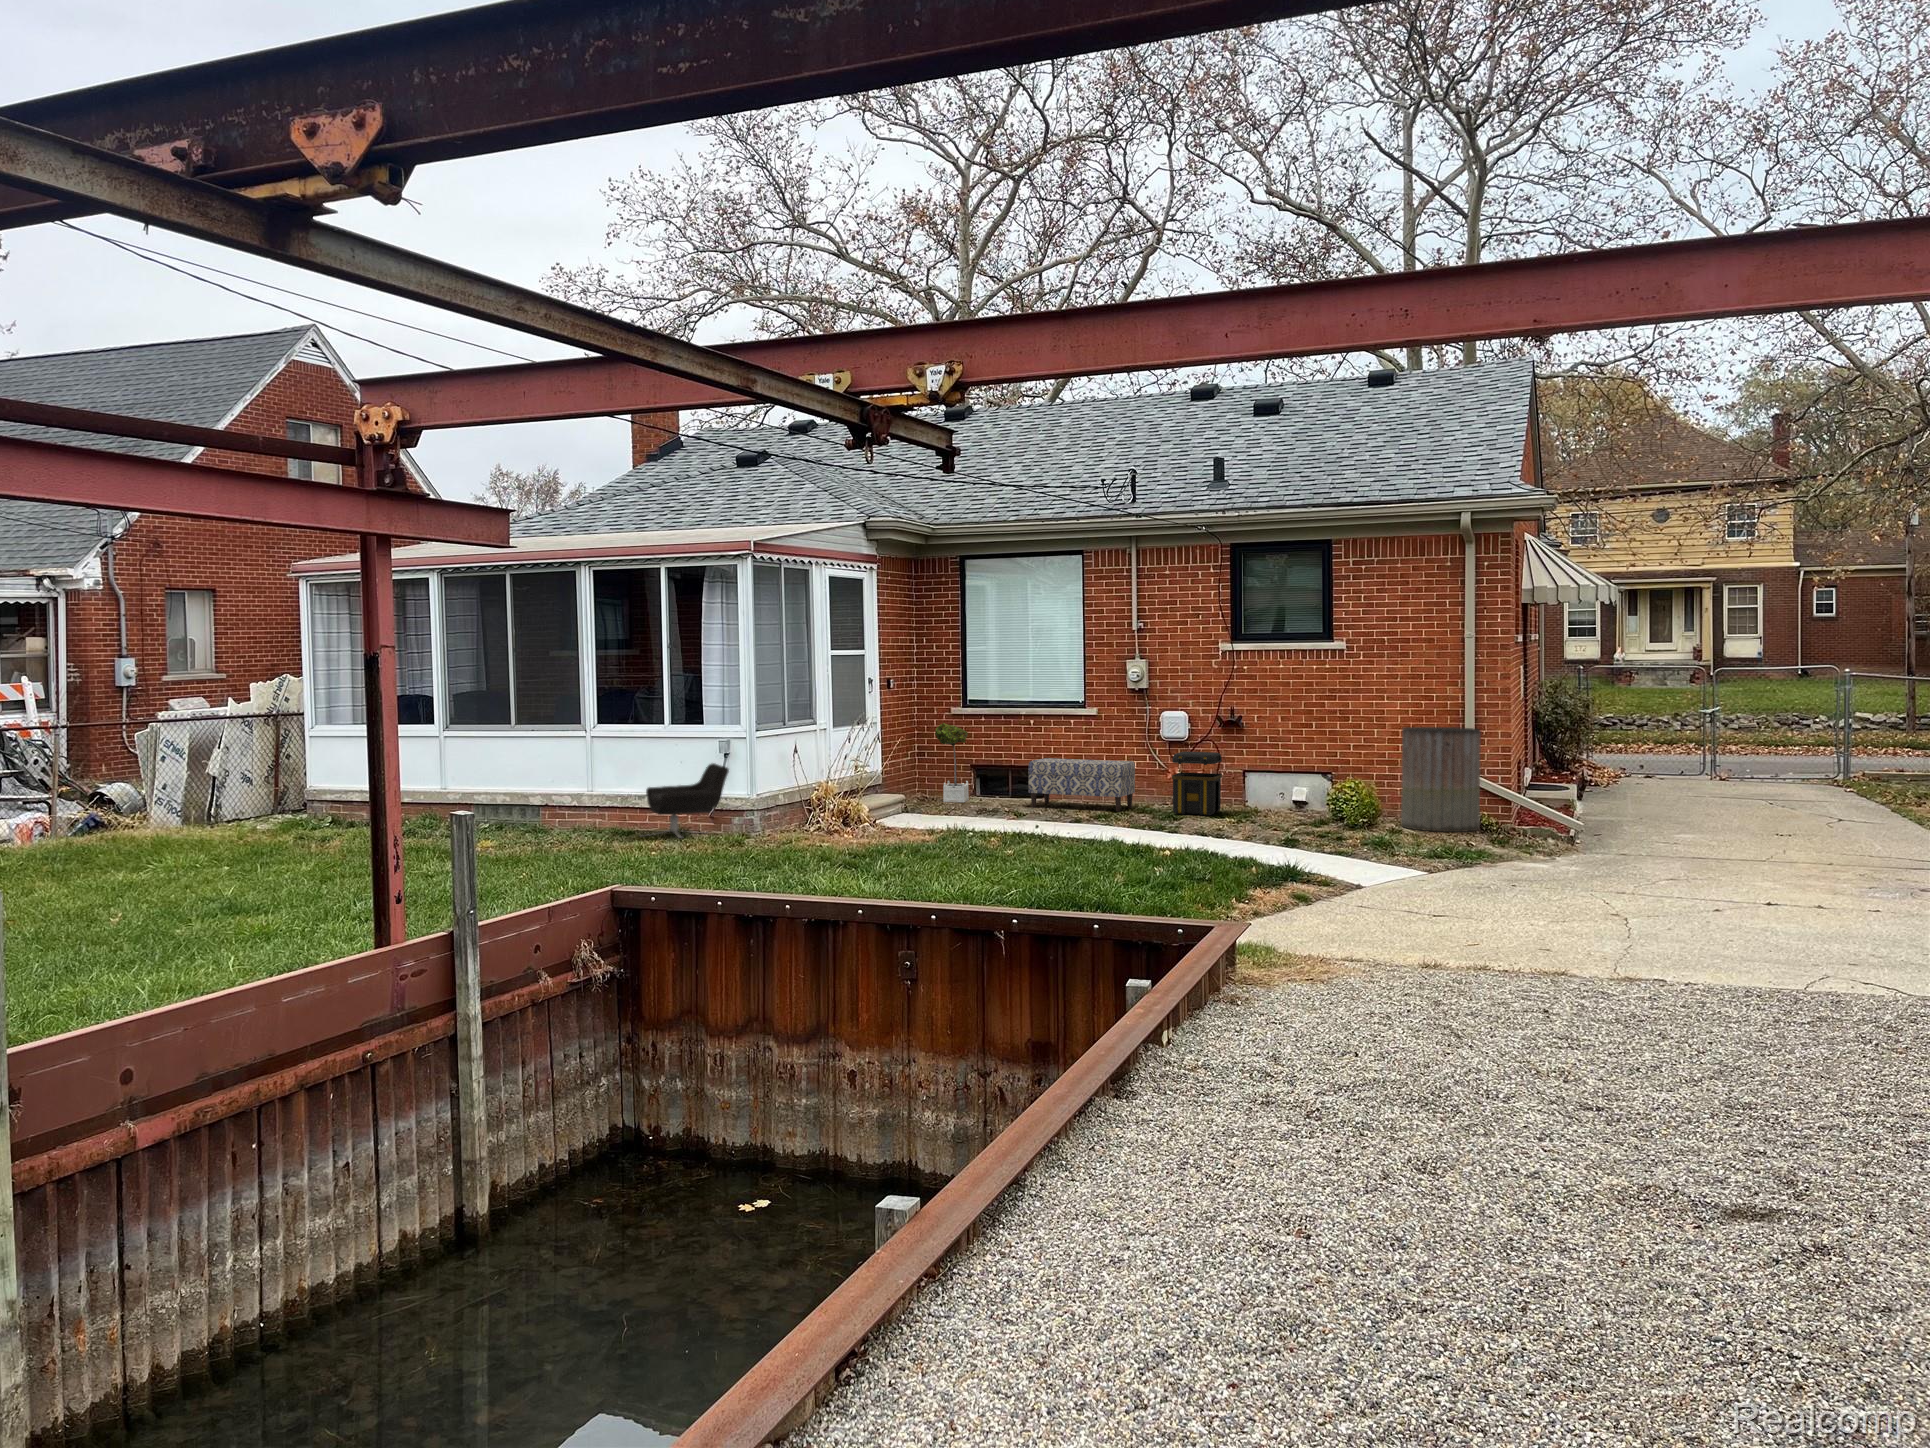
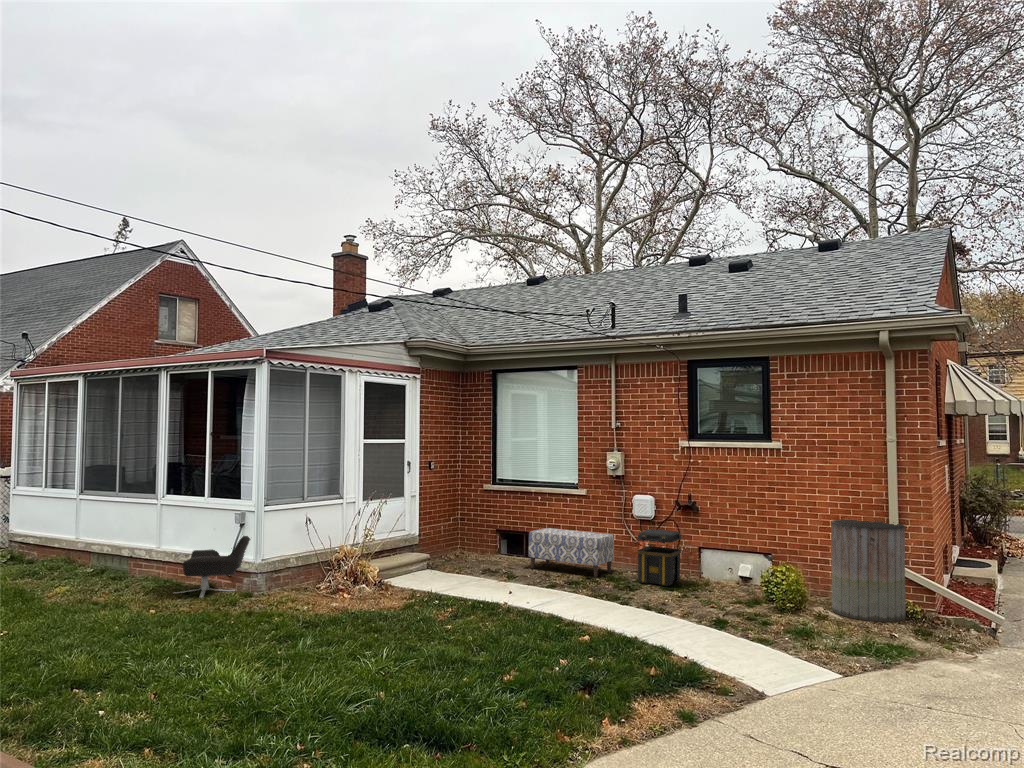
potted tree: present [935,723,969,802] -> none [466,497,491,560]

